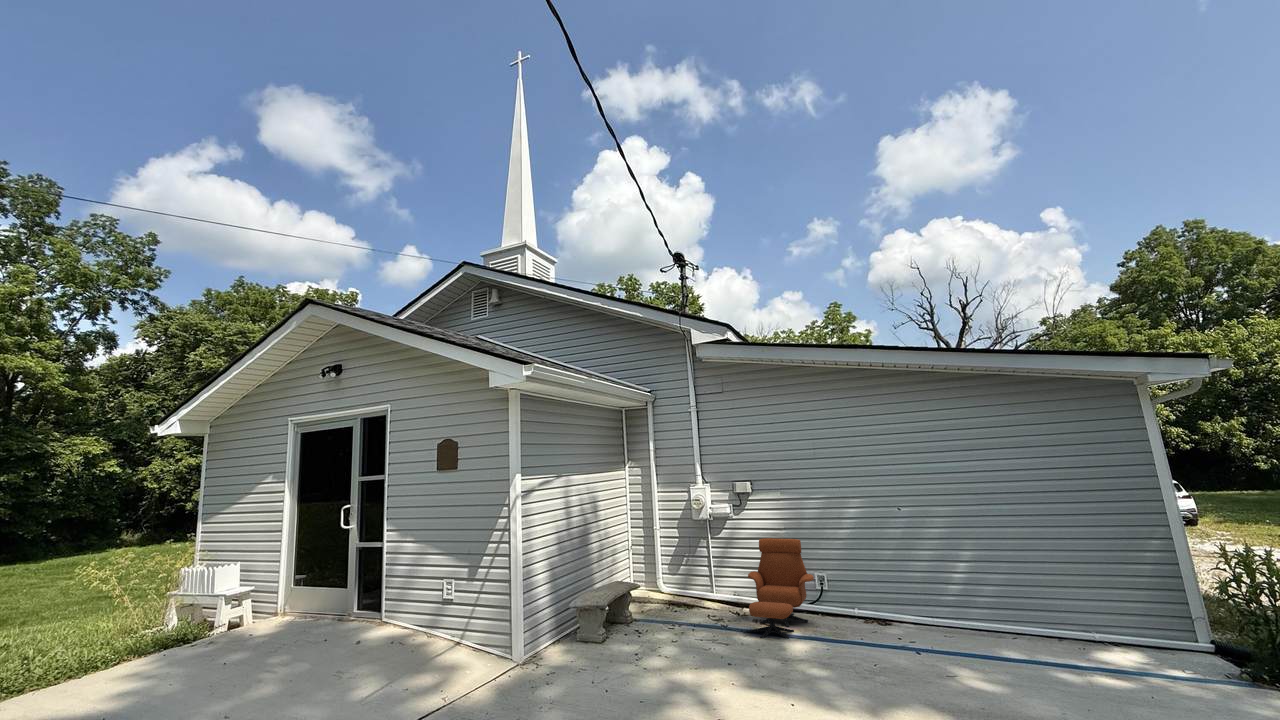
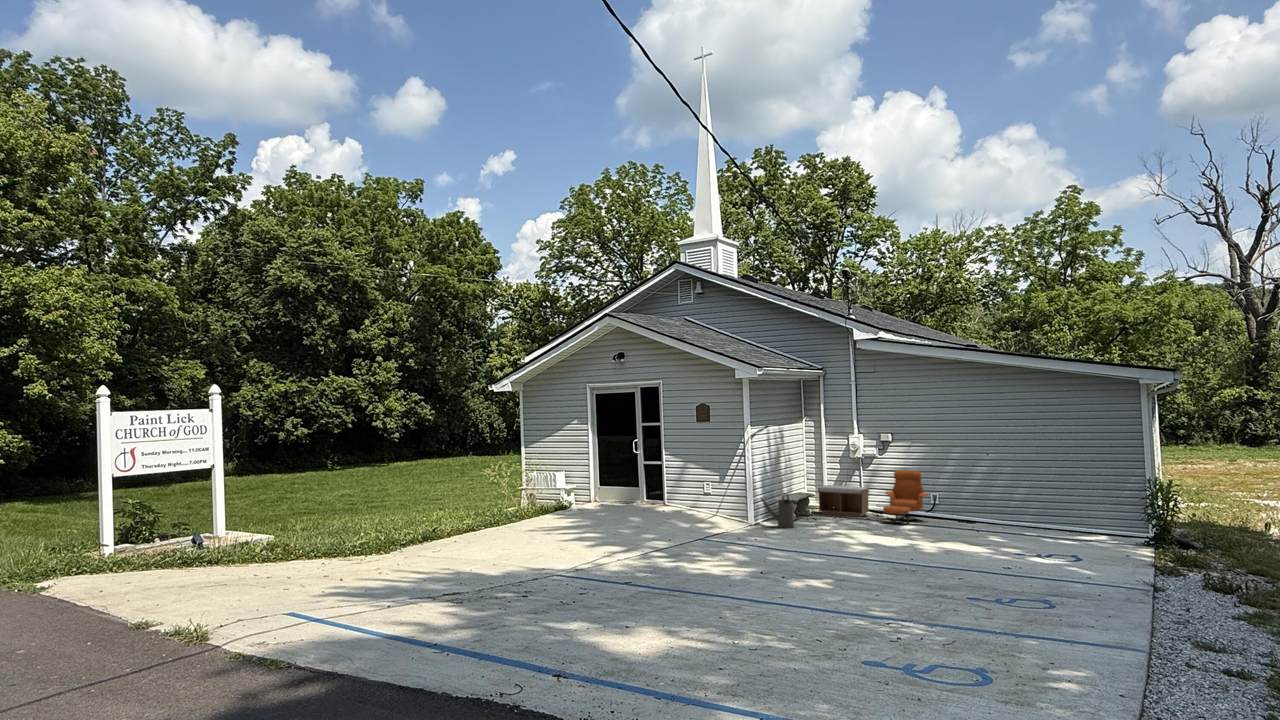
bench: none [647,564,723,616] -> present [818,485,869,517]
watering can: none [539,598,605,670] -> present [761,493,794,528]

